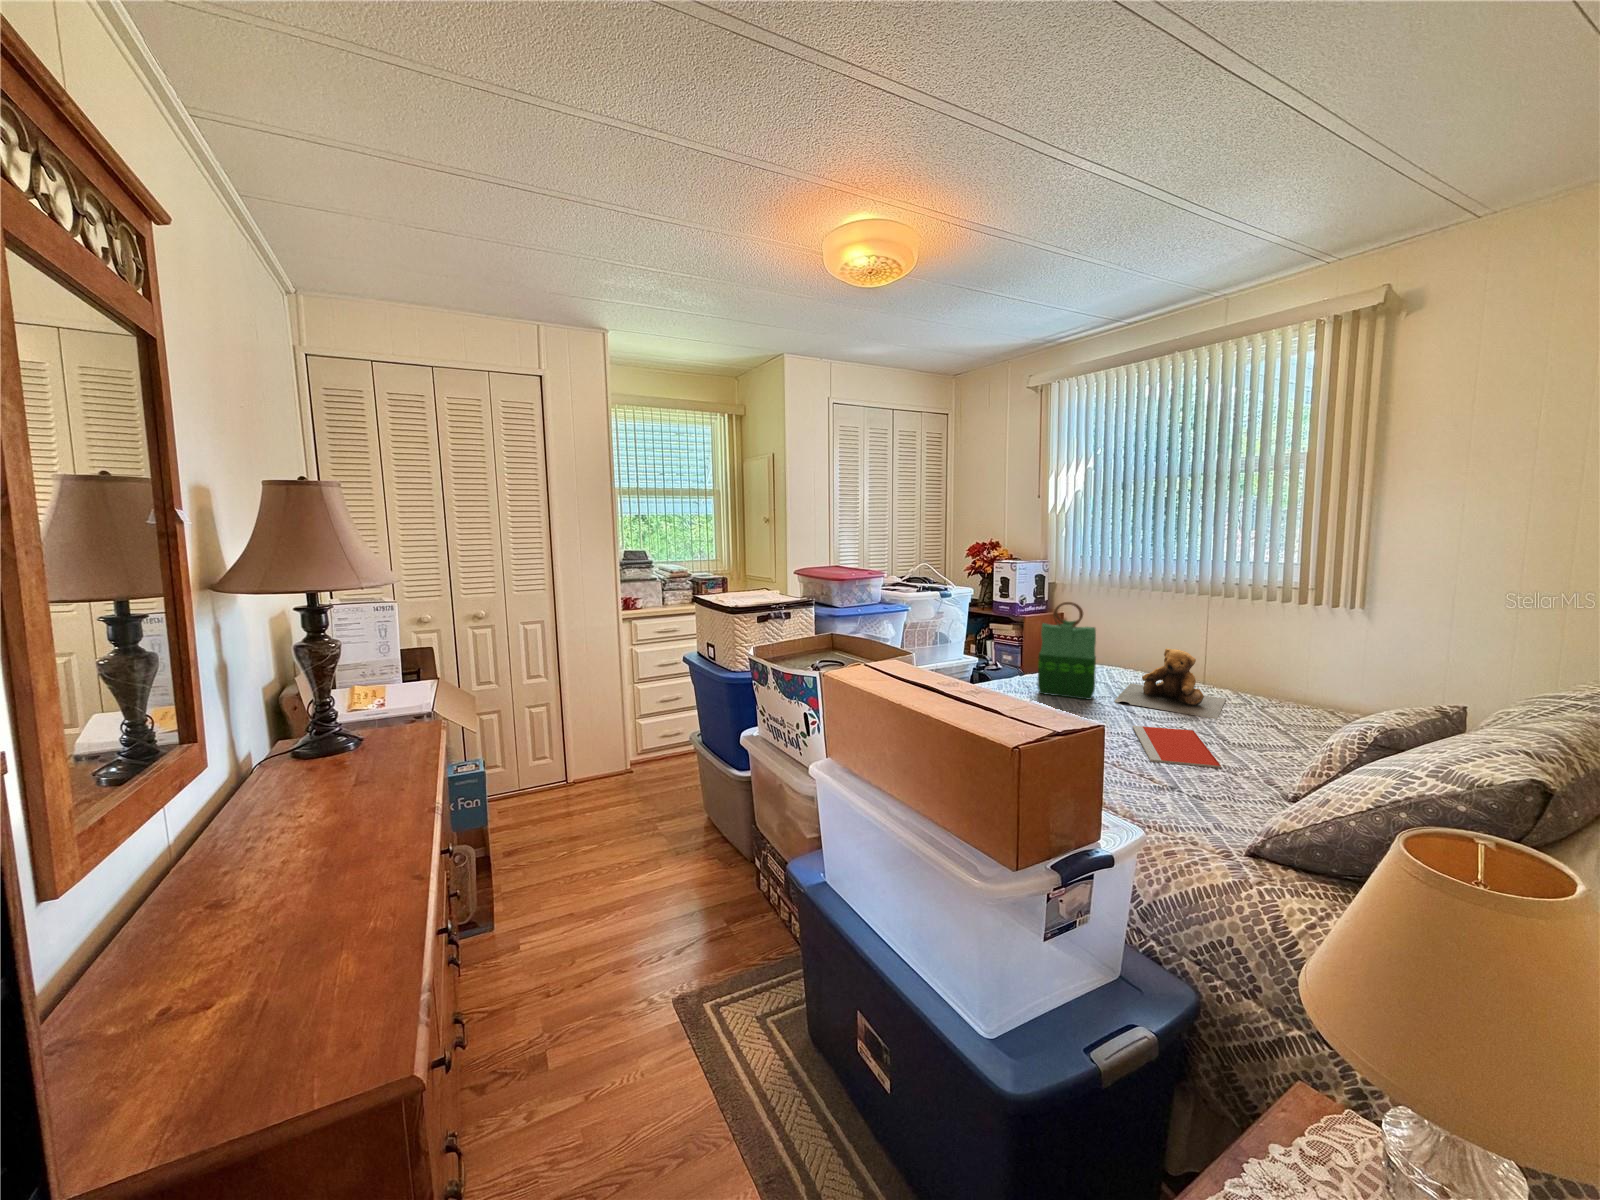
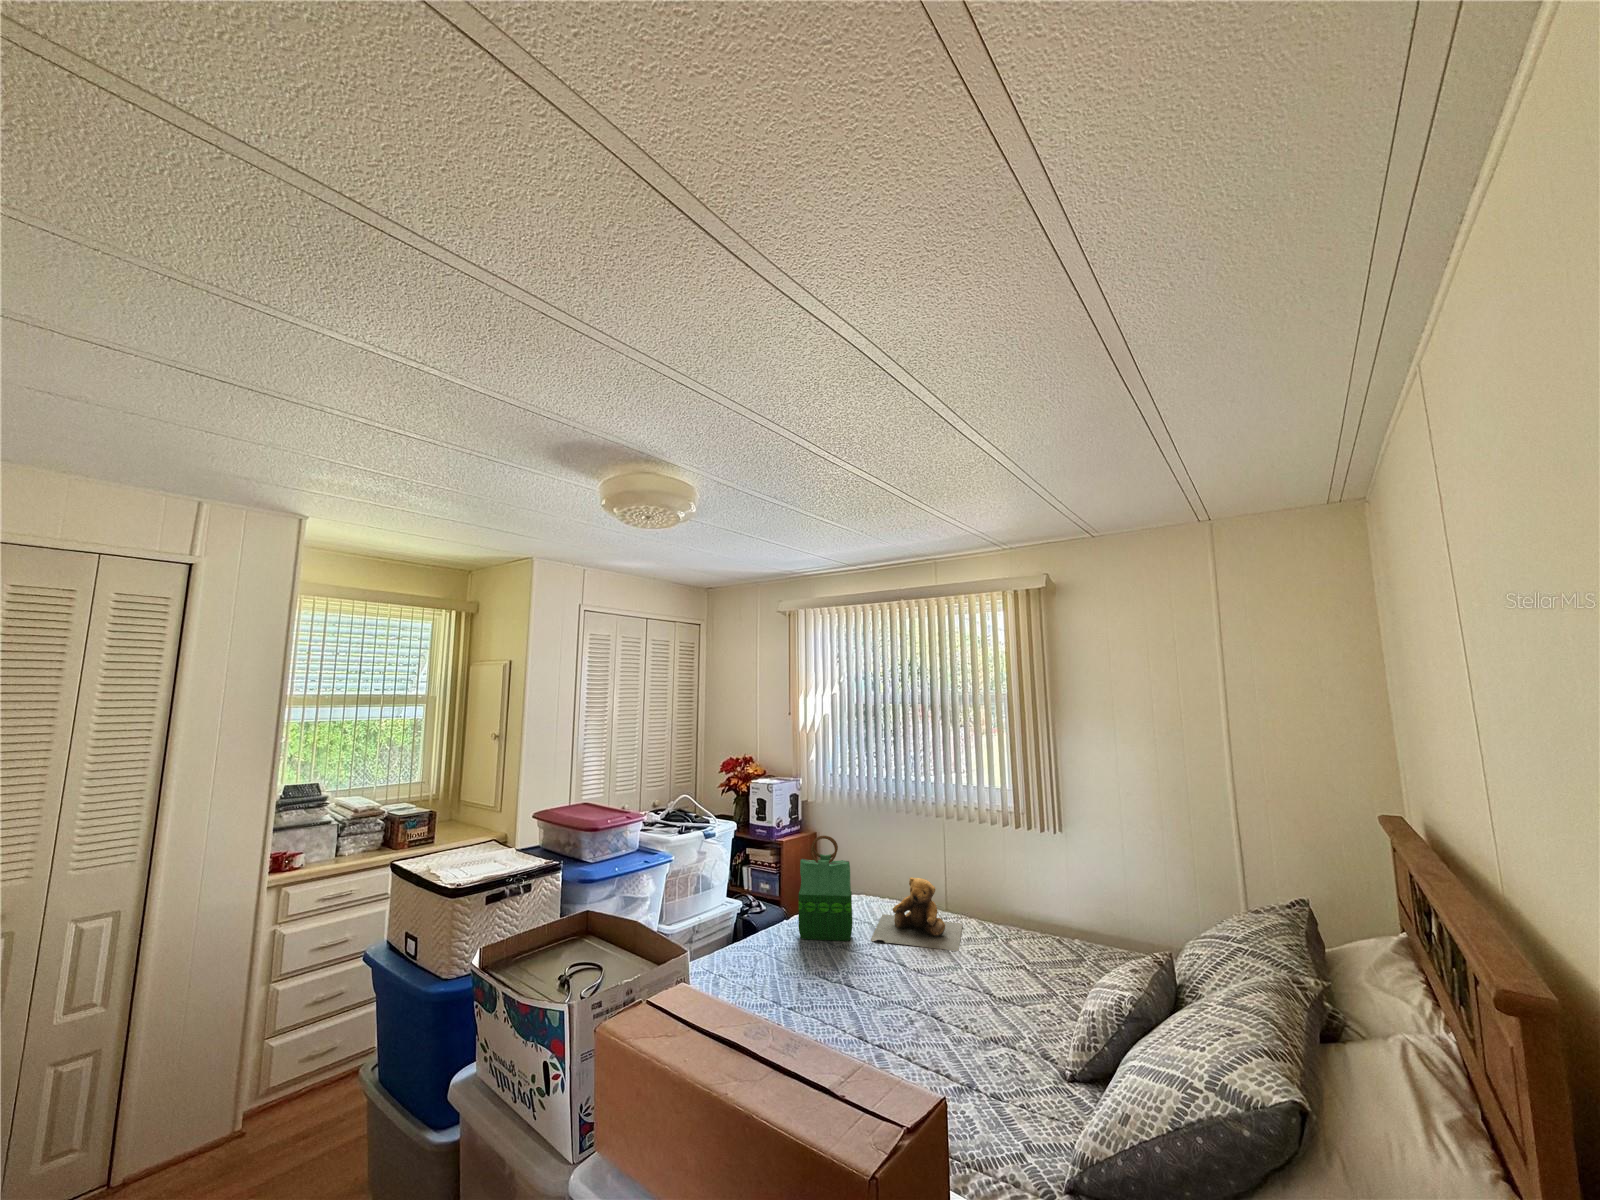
notebook: present [1133,726,1221,768] -> none [890,970,970,1019]

